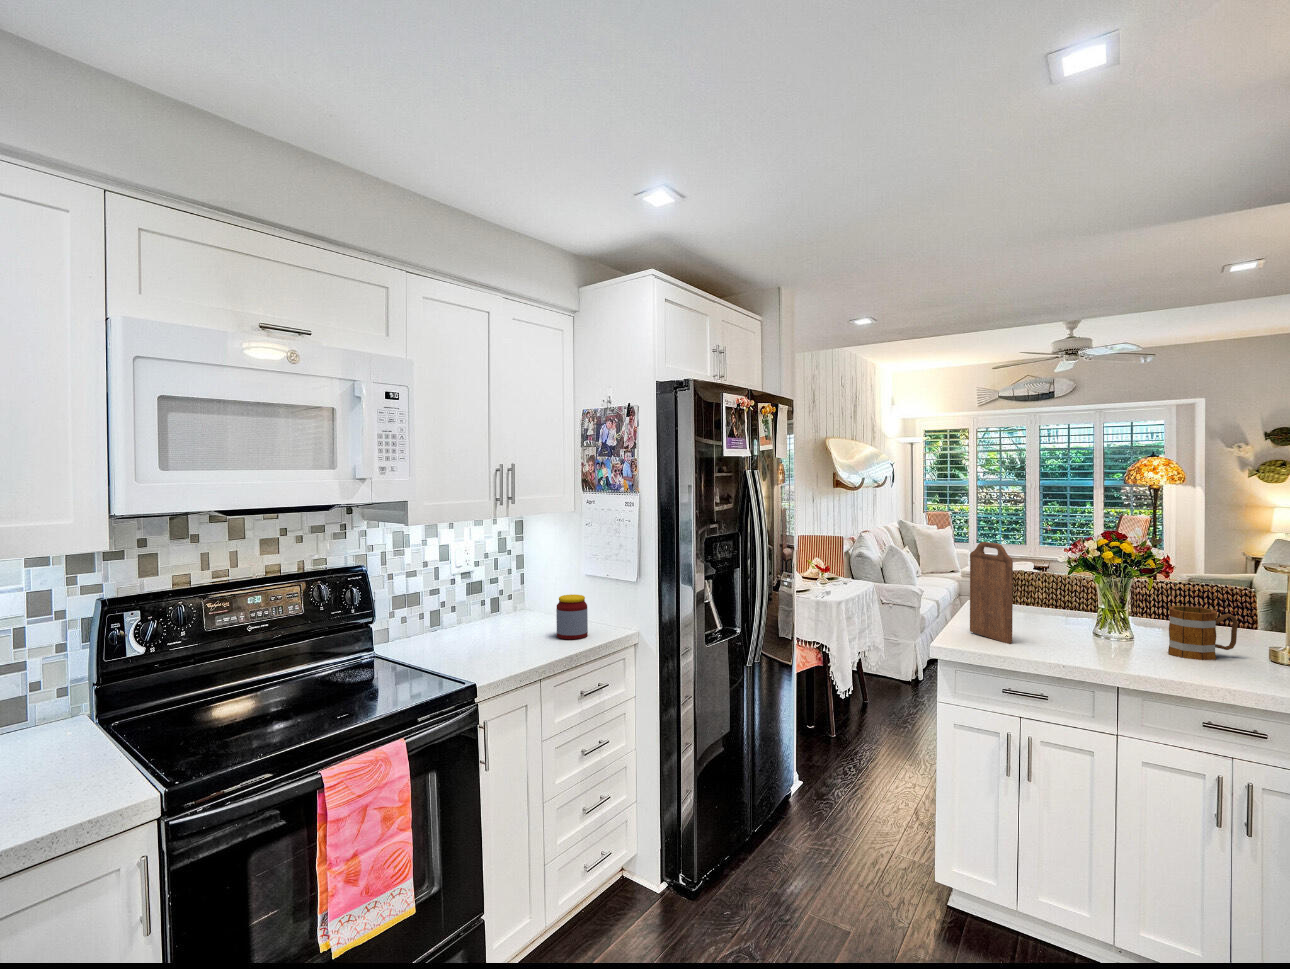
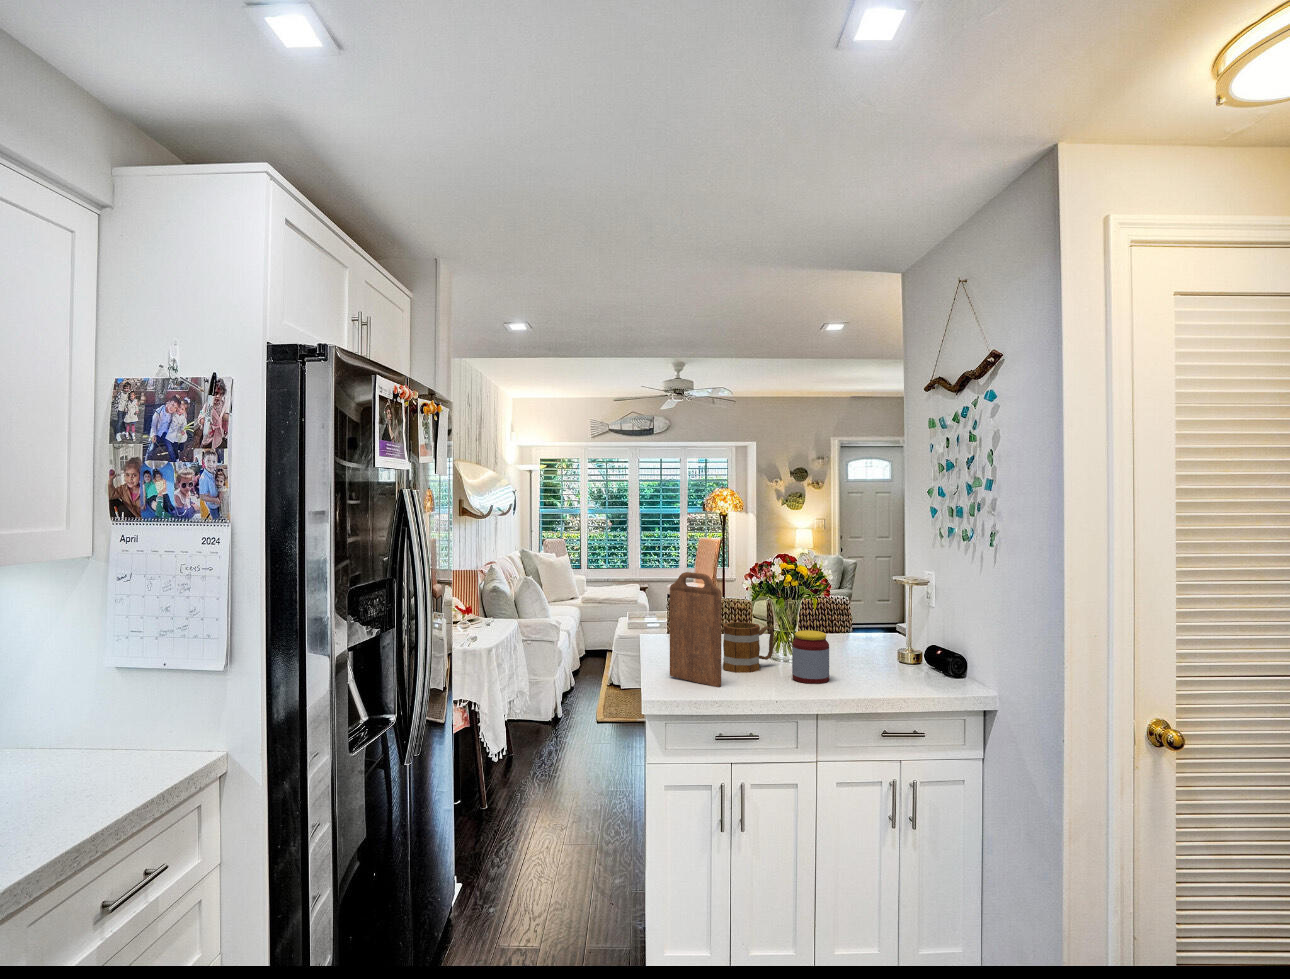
jar: present [556,595,588,639] -> present [792,630,829,684]
mug: present [1168,606,1238,660] -> present [723,622,774,673]

